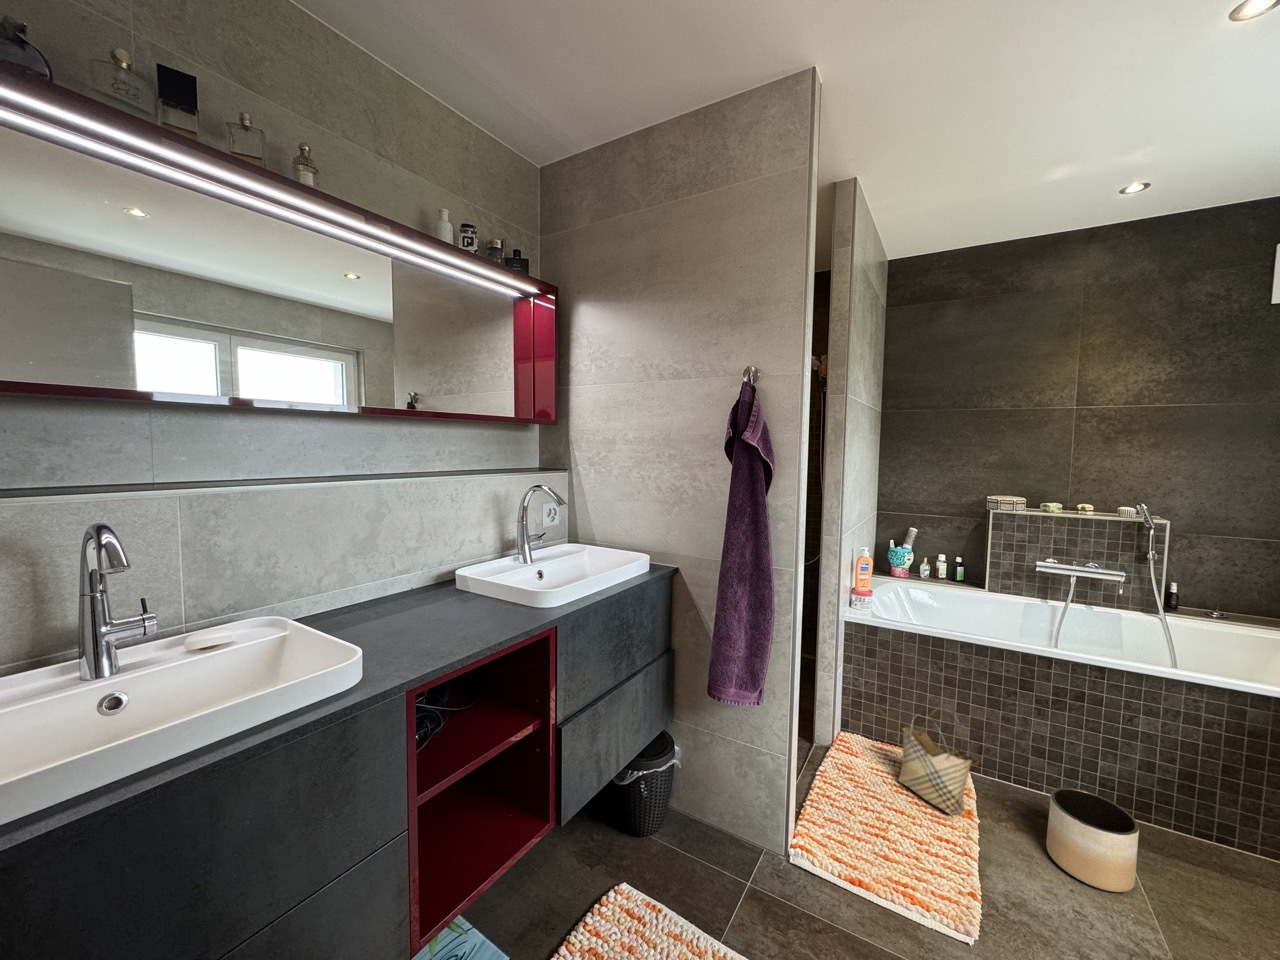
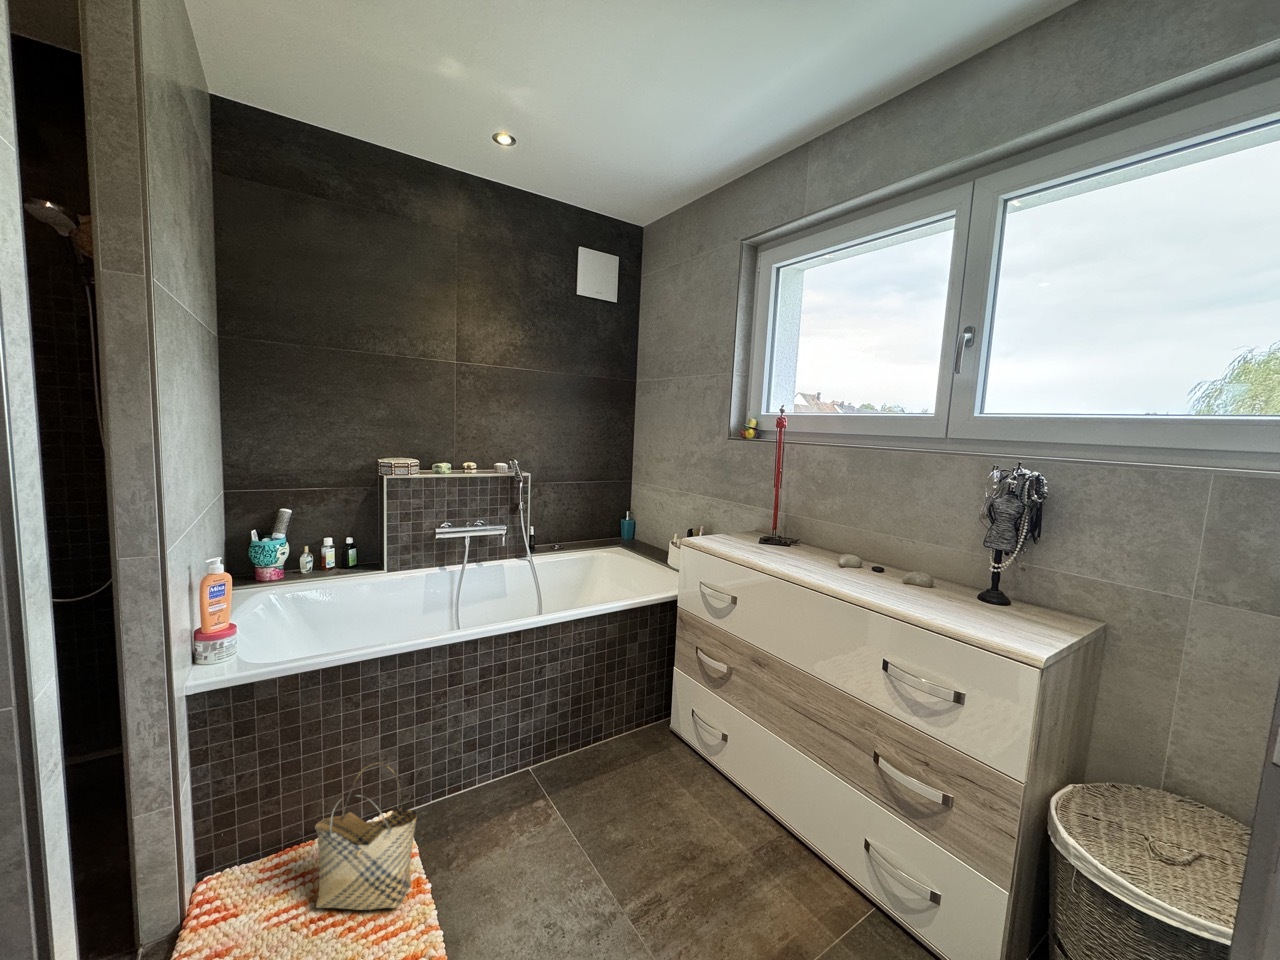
planter: present [1046,788,1139,892] -> none [499,771,572,880]

